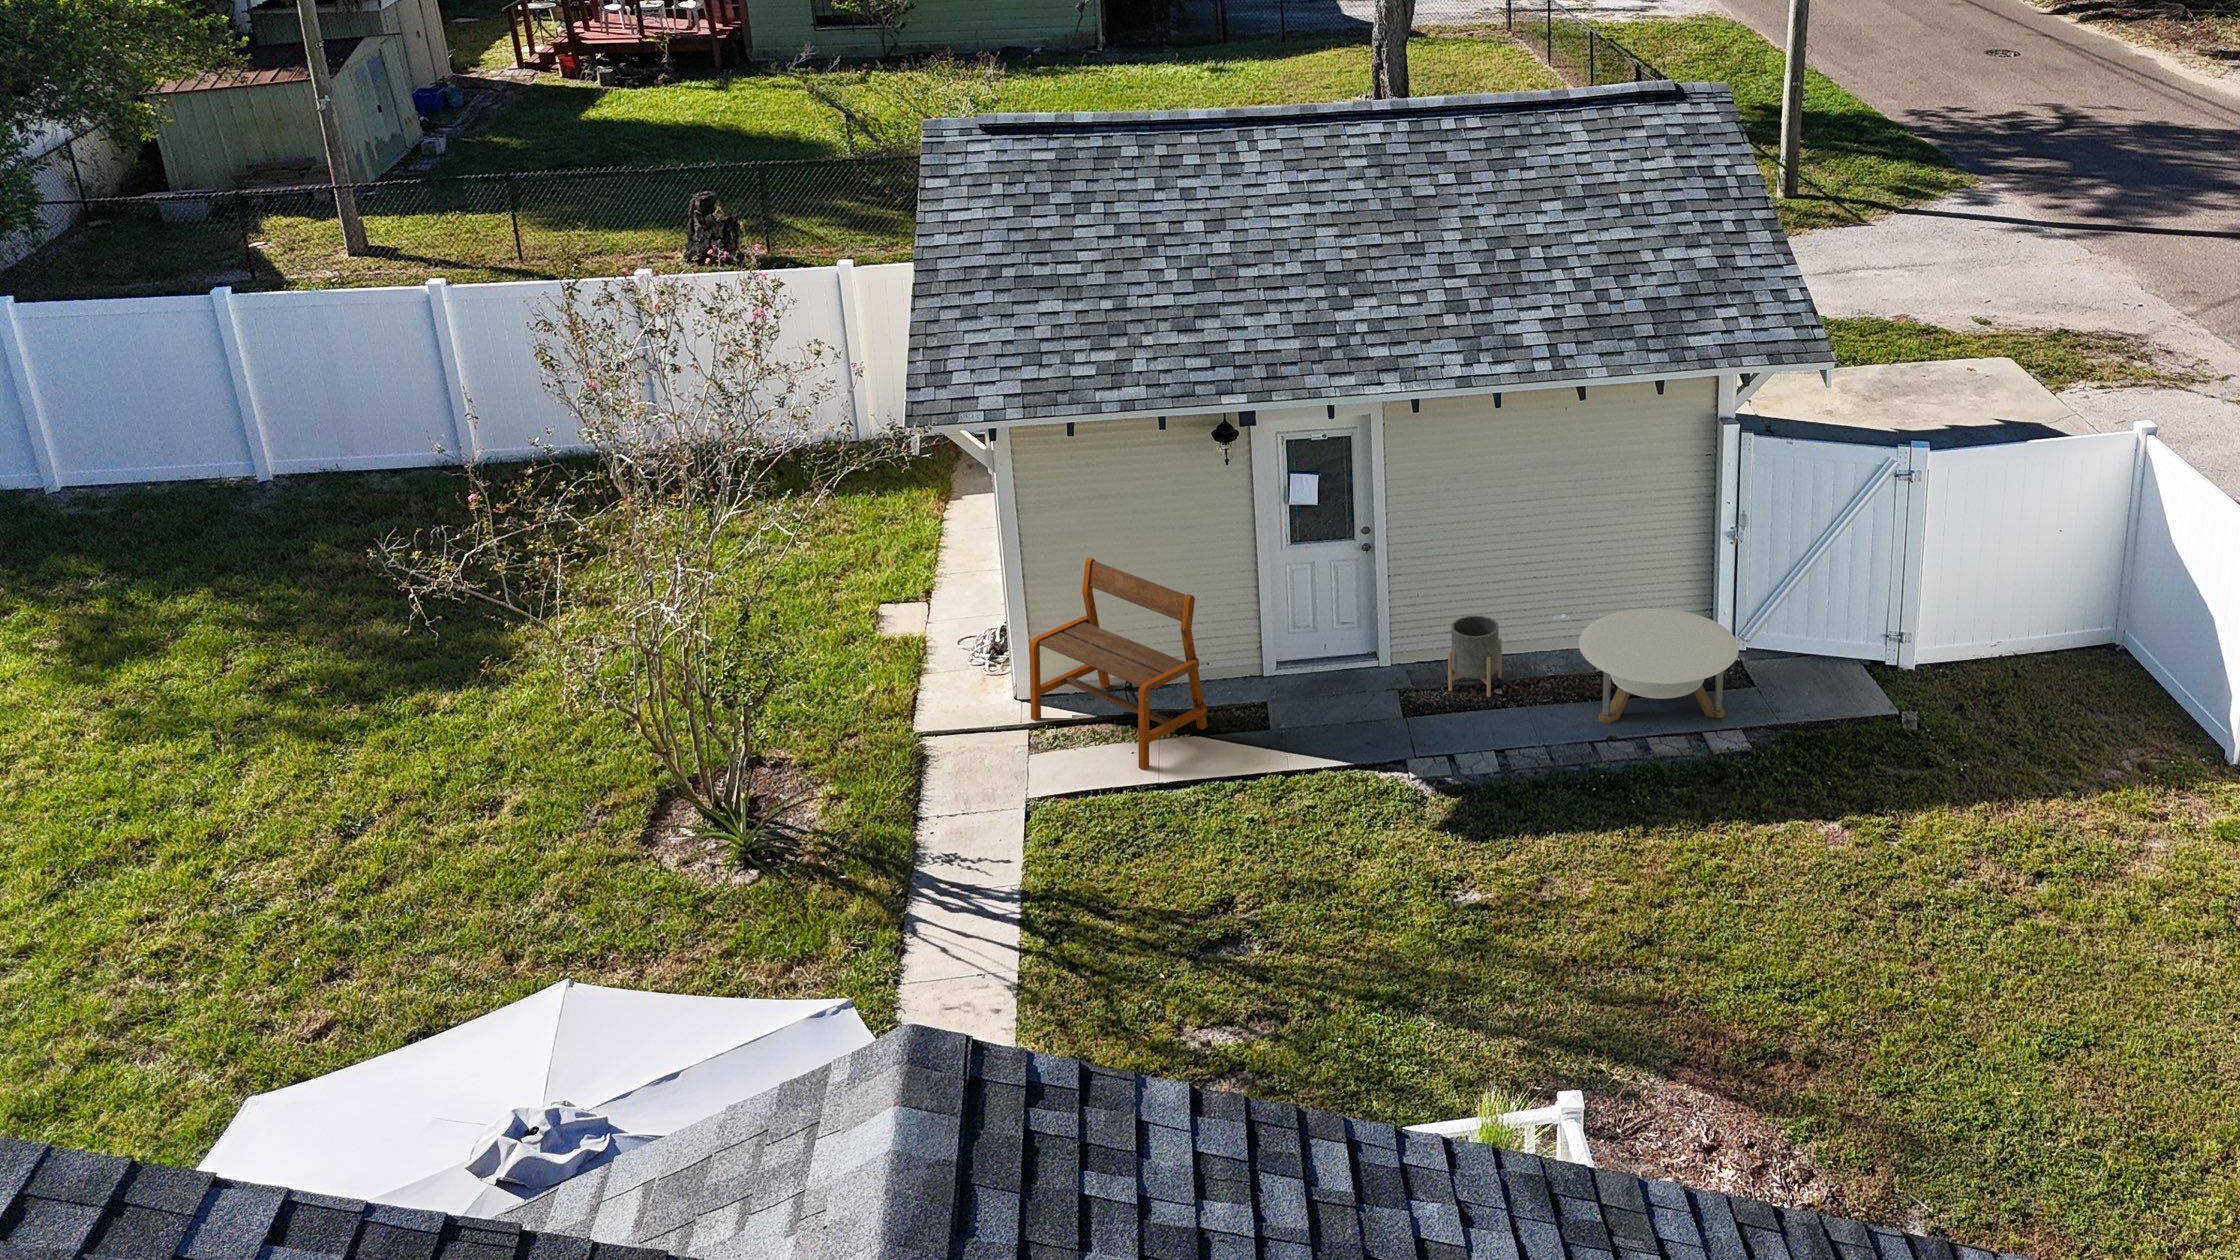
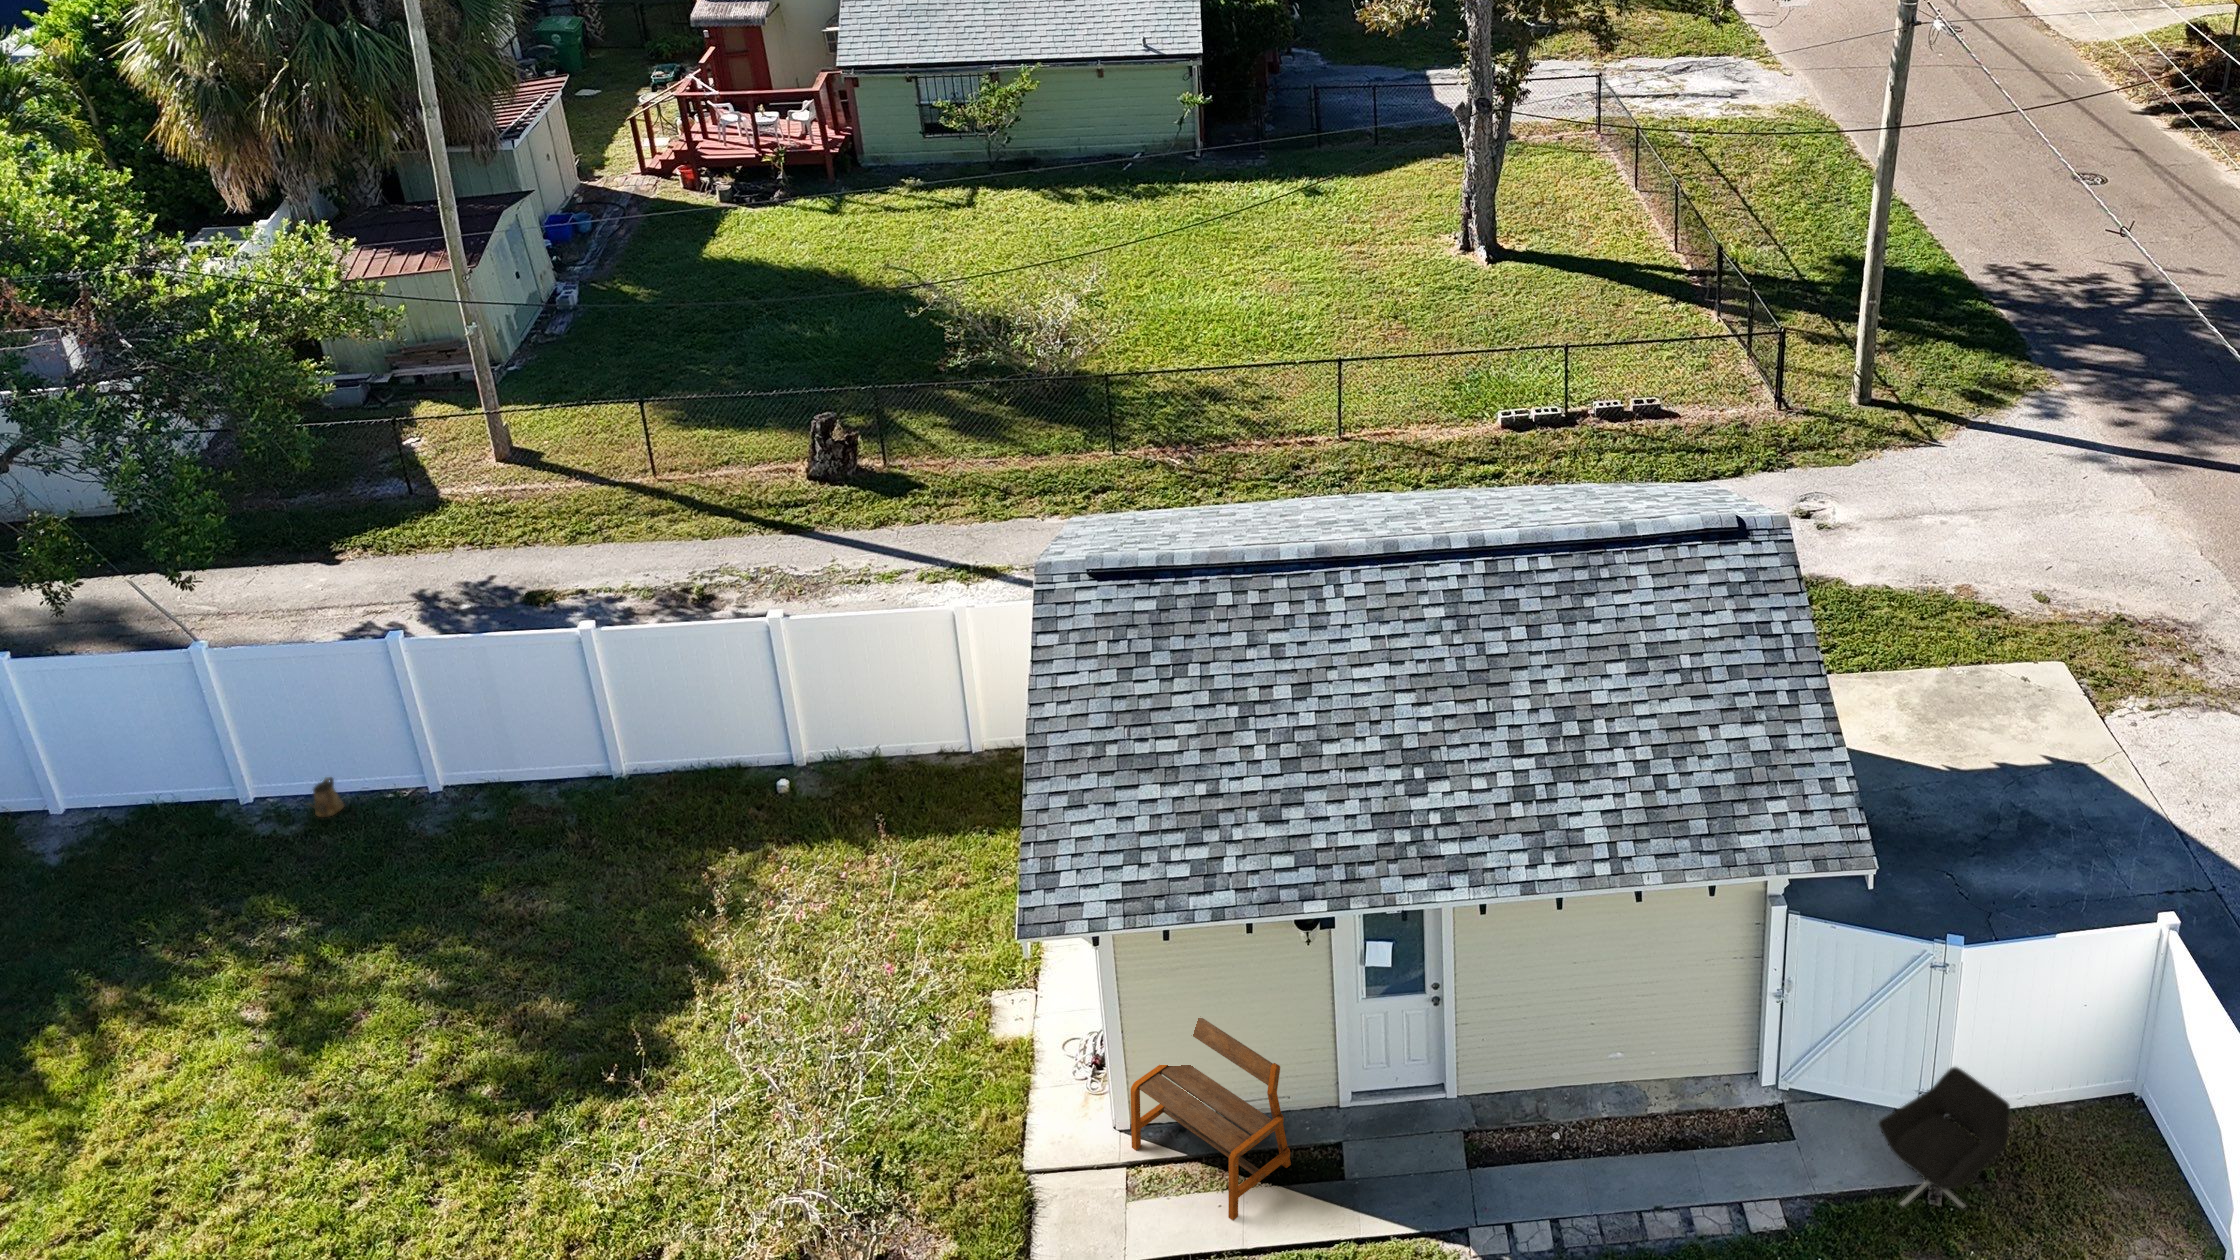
watering can: none [117,459,164,500] -> present [309,777,344,817]
lounge chair: none [1846,604,1987,743] -> present [1878,1067,2010,1208]
round table: present [1579,608,1739,723] -> none [1632,1046,1779,1171]
planter: present [1448,616,1502,697] -> none [1512,1052,1561,1131]

